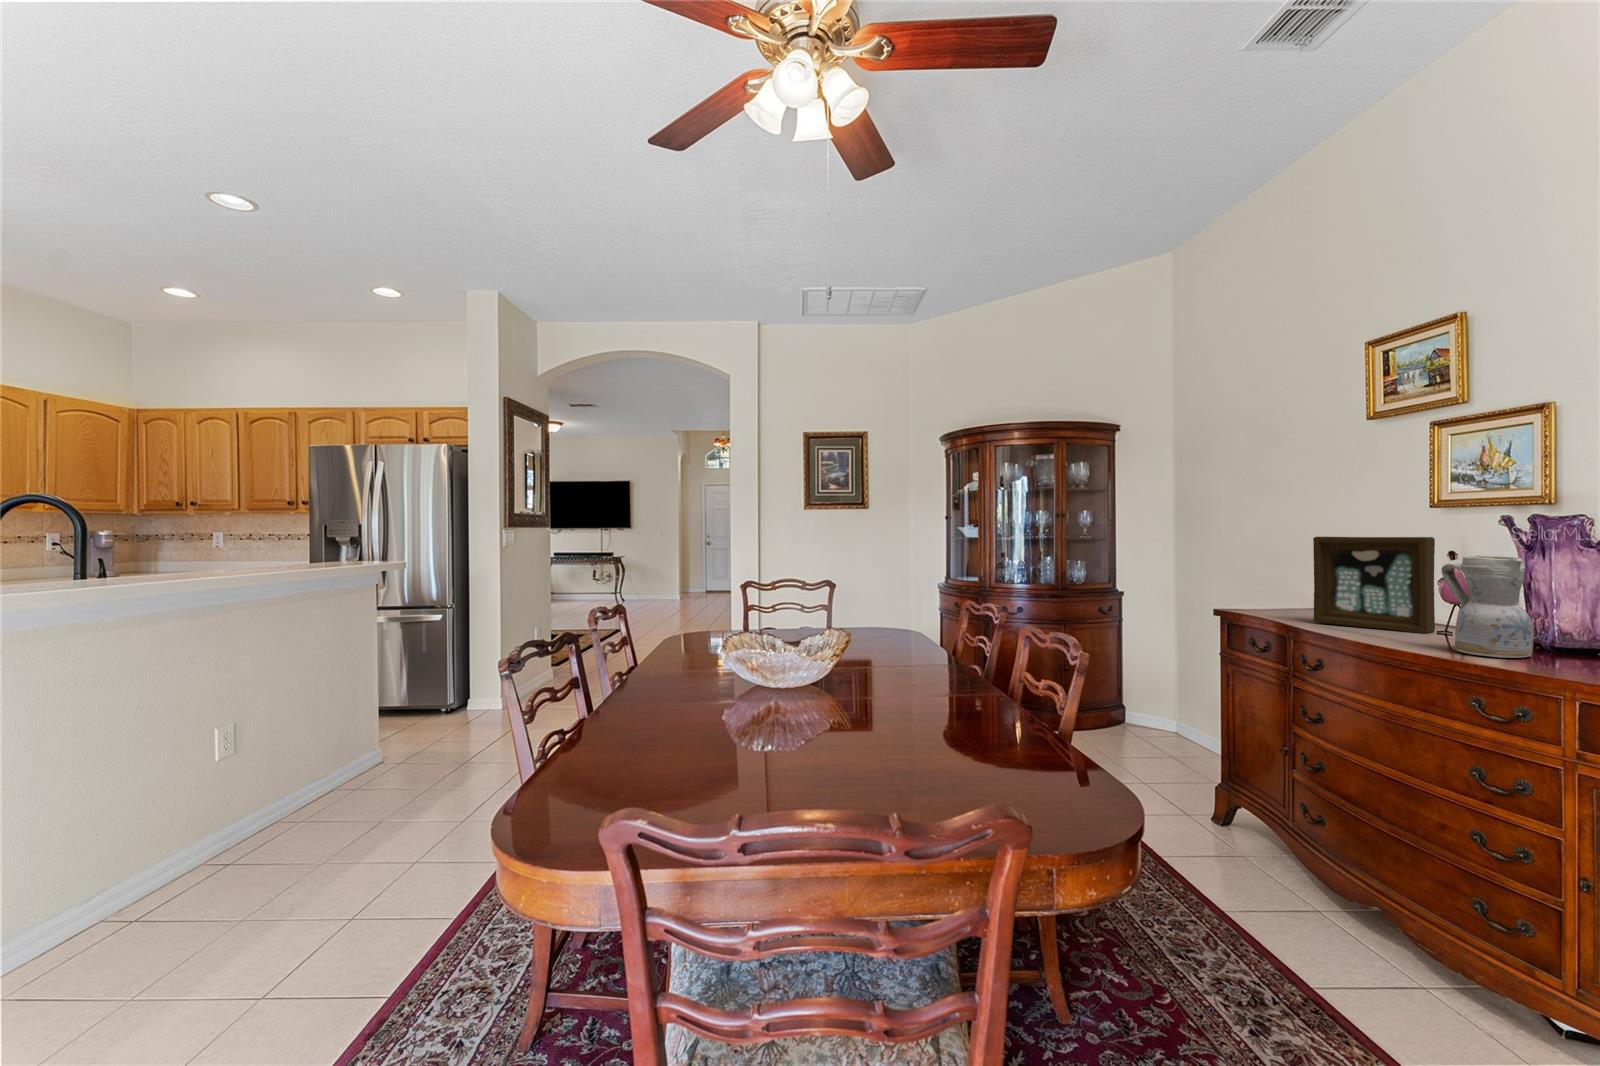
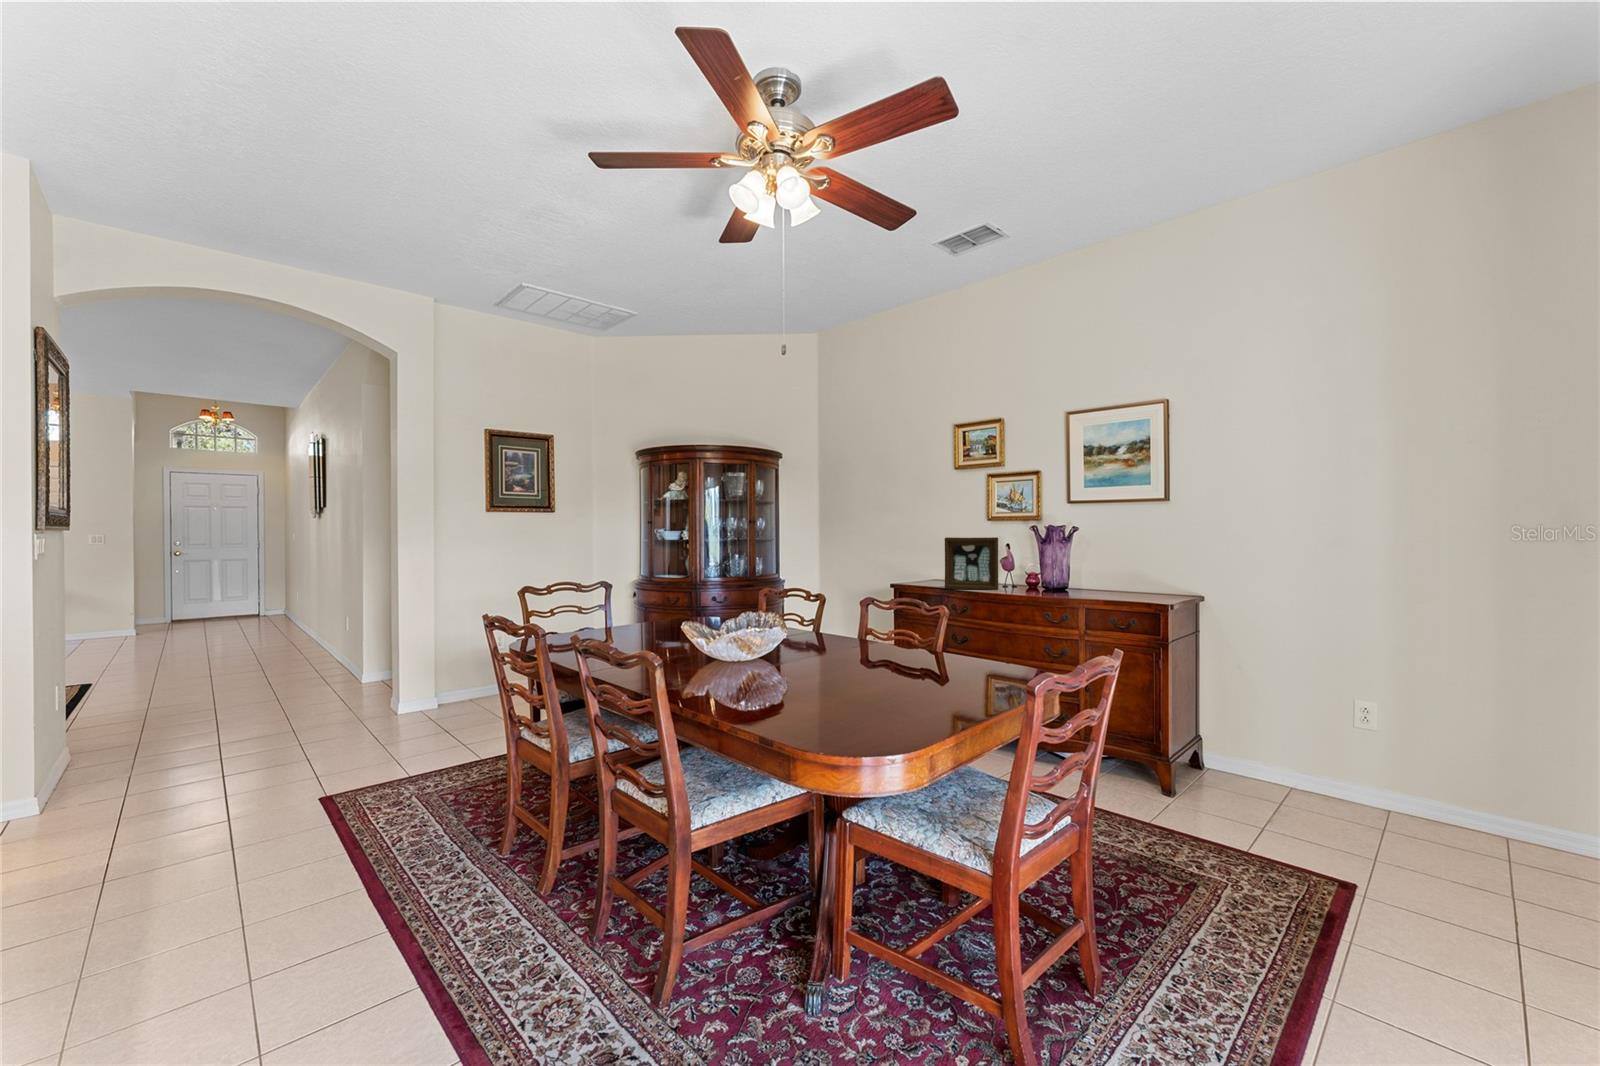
ceramic pitcher: present [1441,555,1534,658] -> none [1019,546,1055,596]

